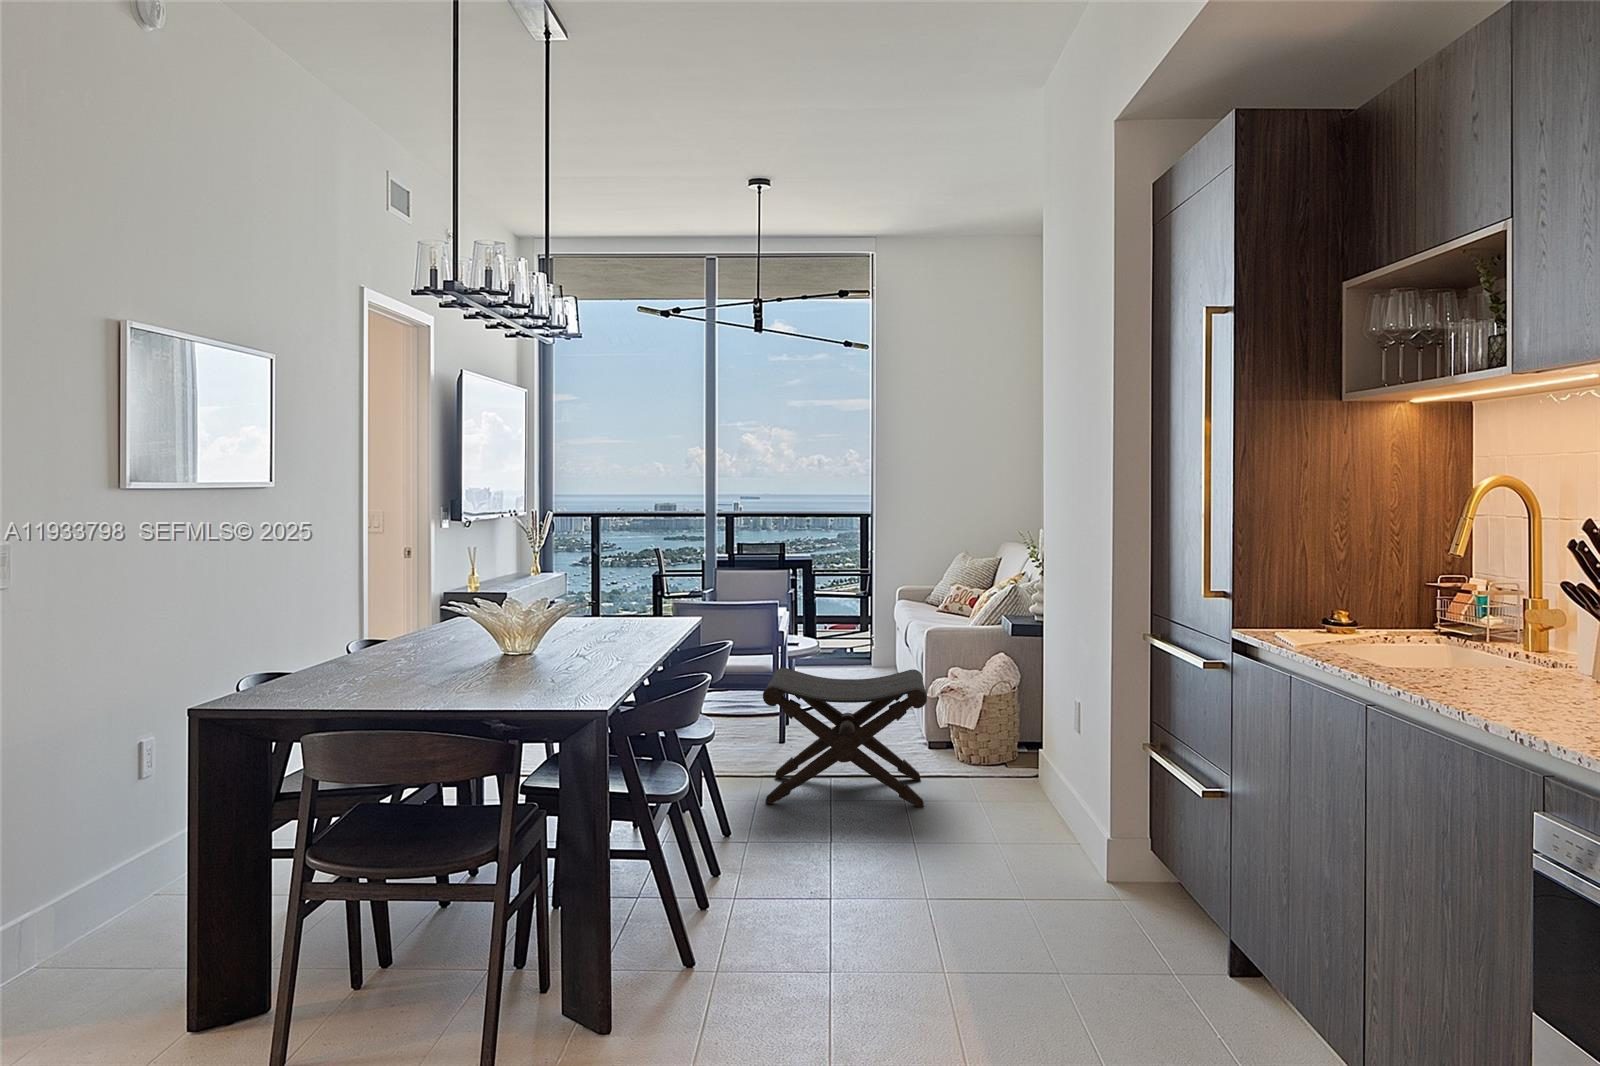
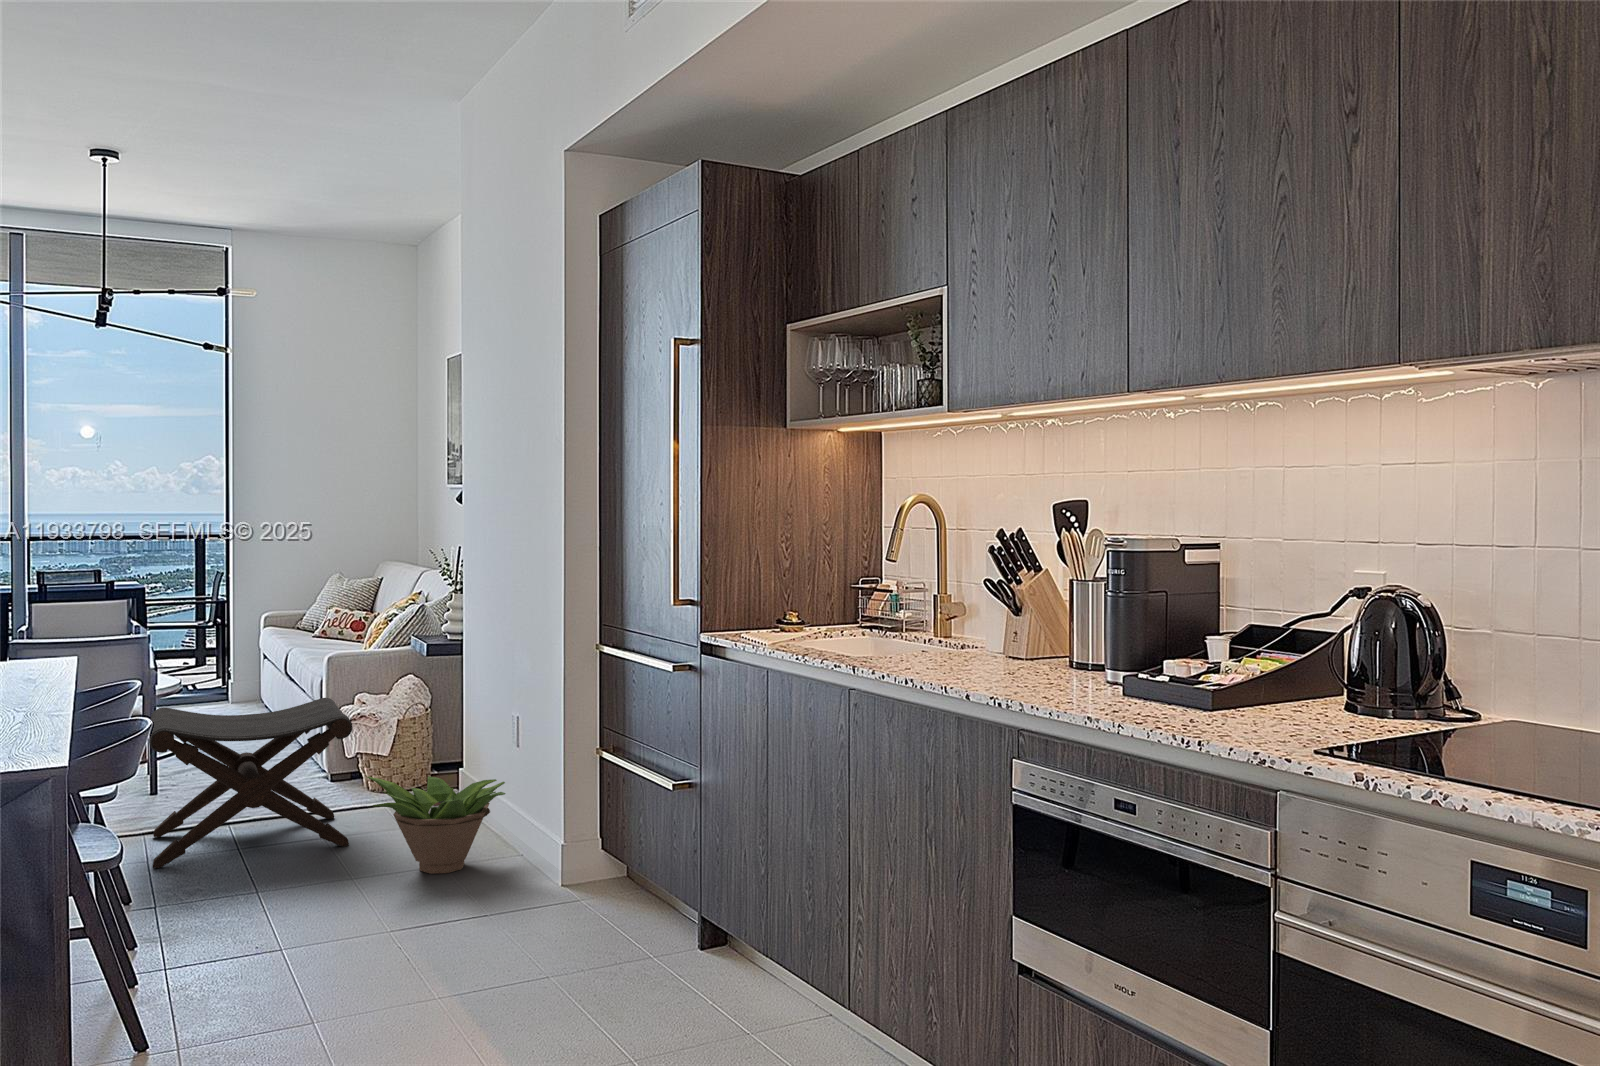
decorative plant: none [930,746,1063,846] -> present [367,776,505,874]

